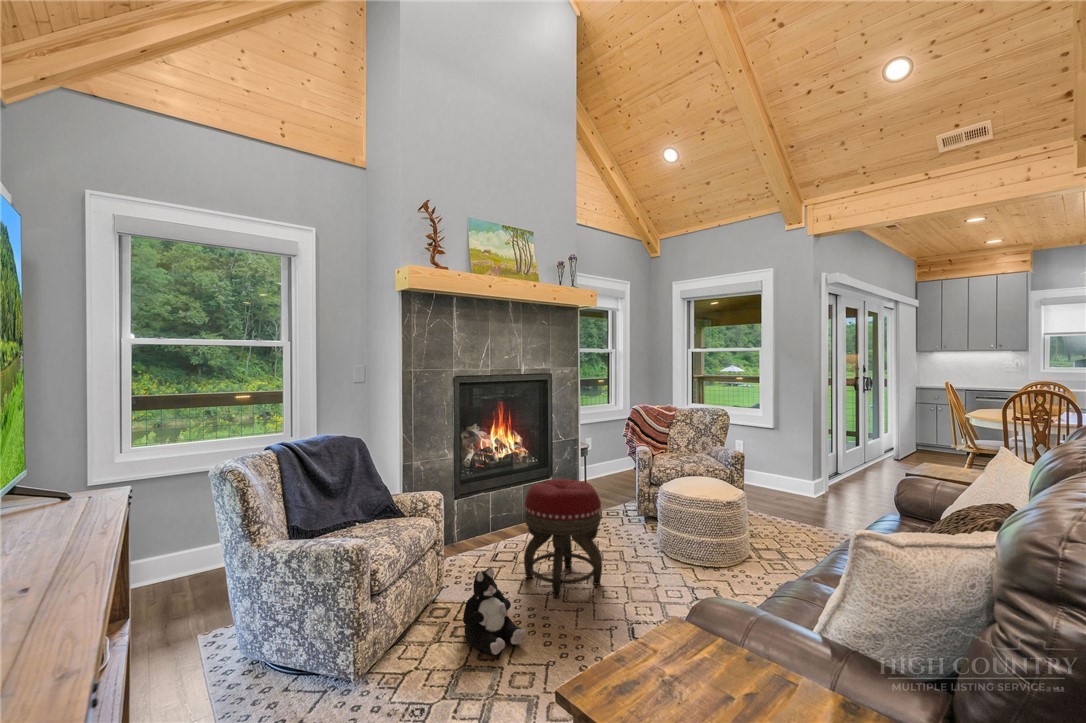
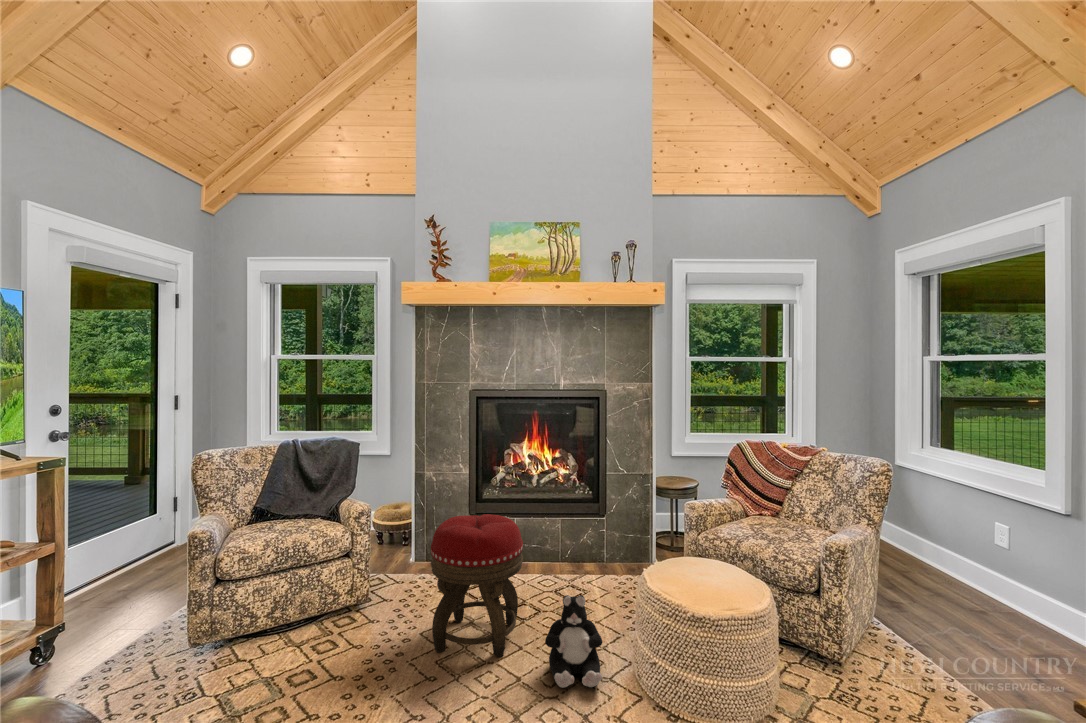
plush toy: present [463,568,526,655] -> present [545,595,602,688]

